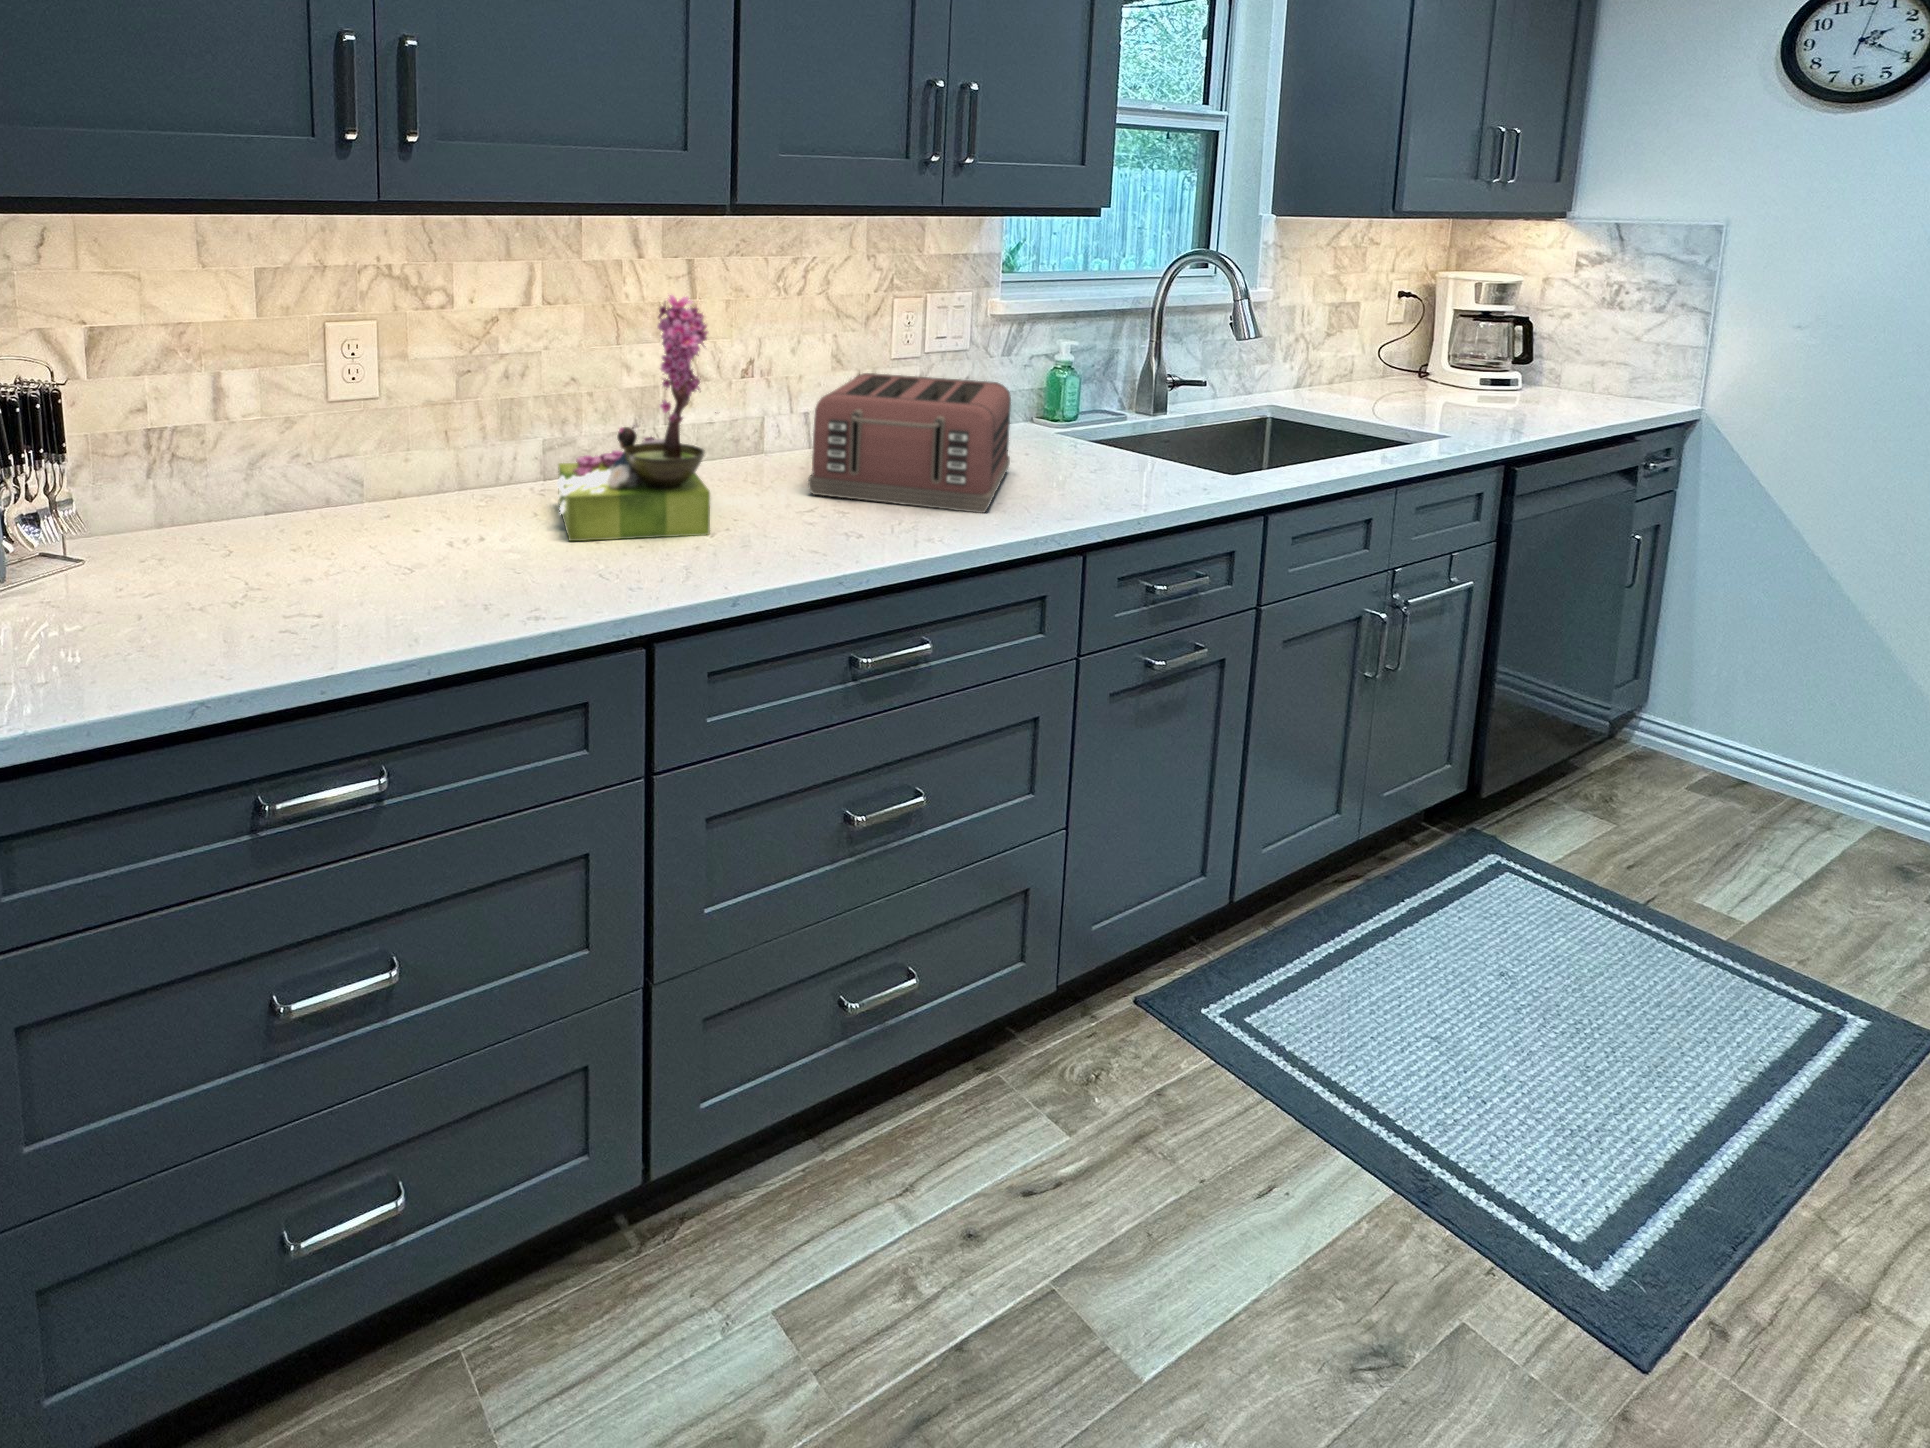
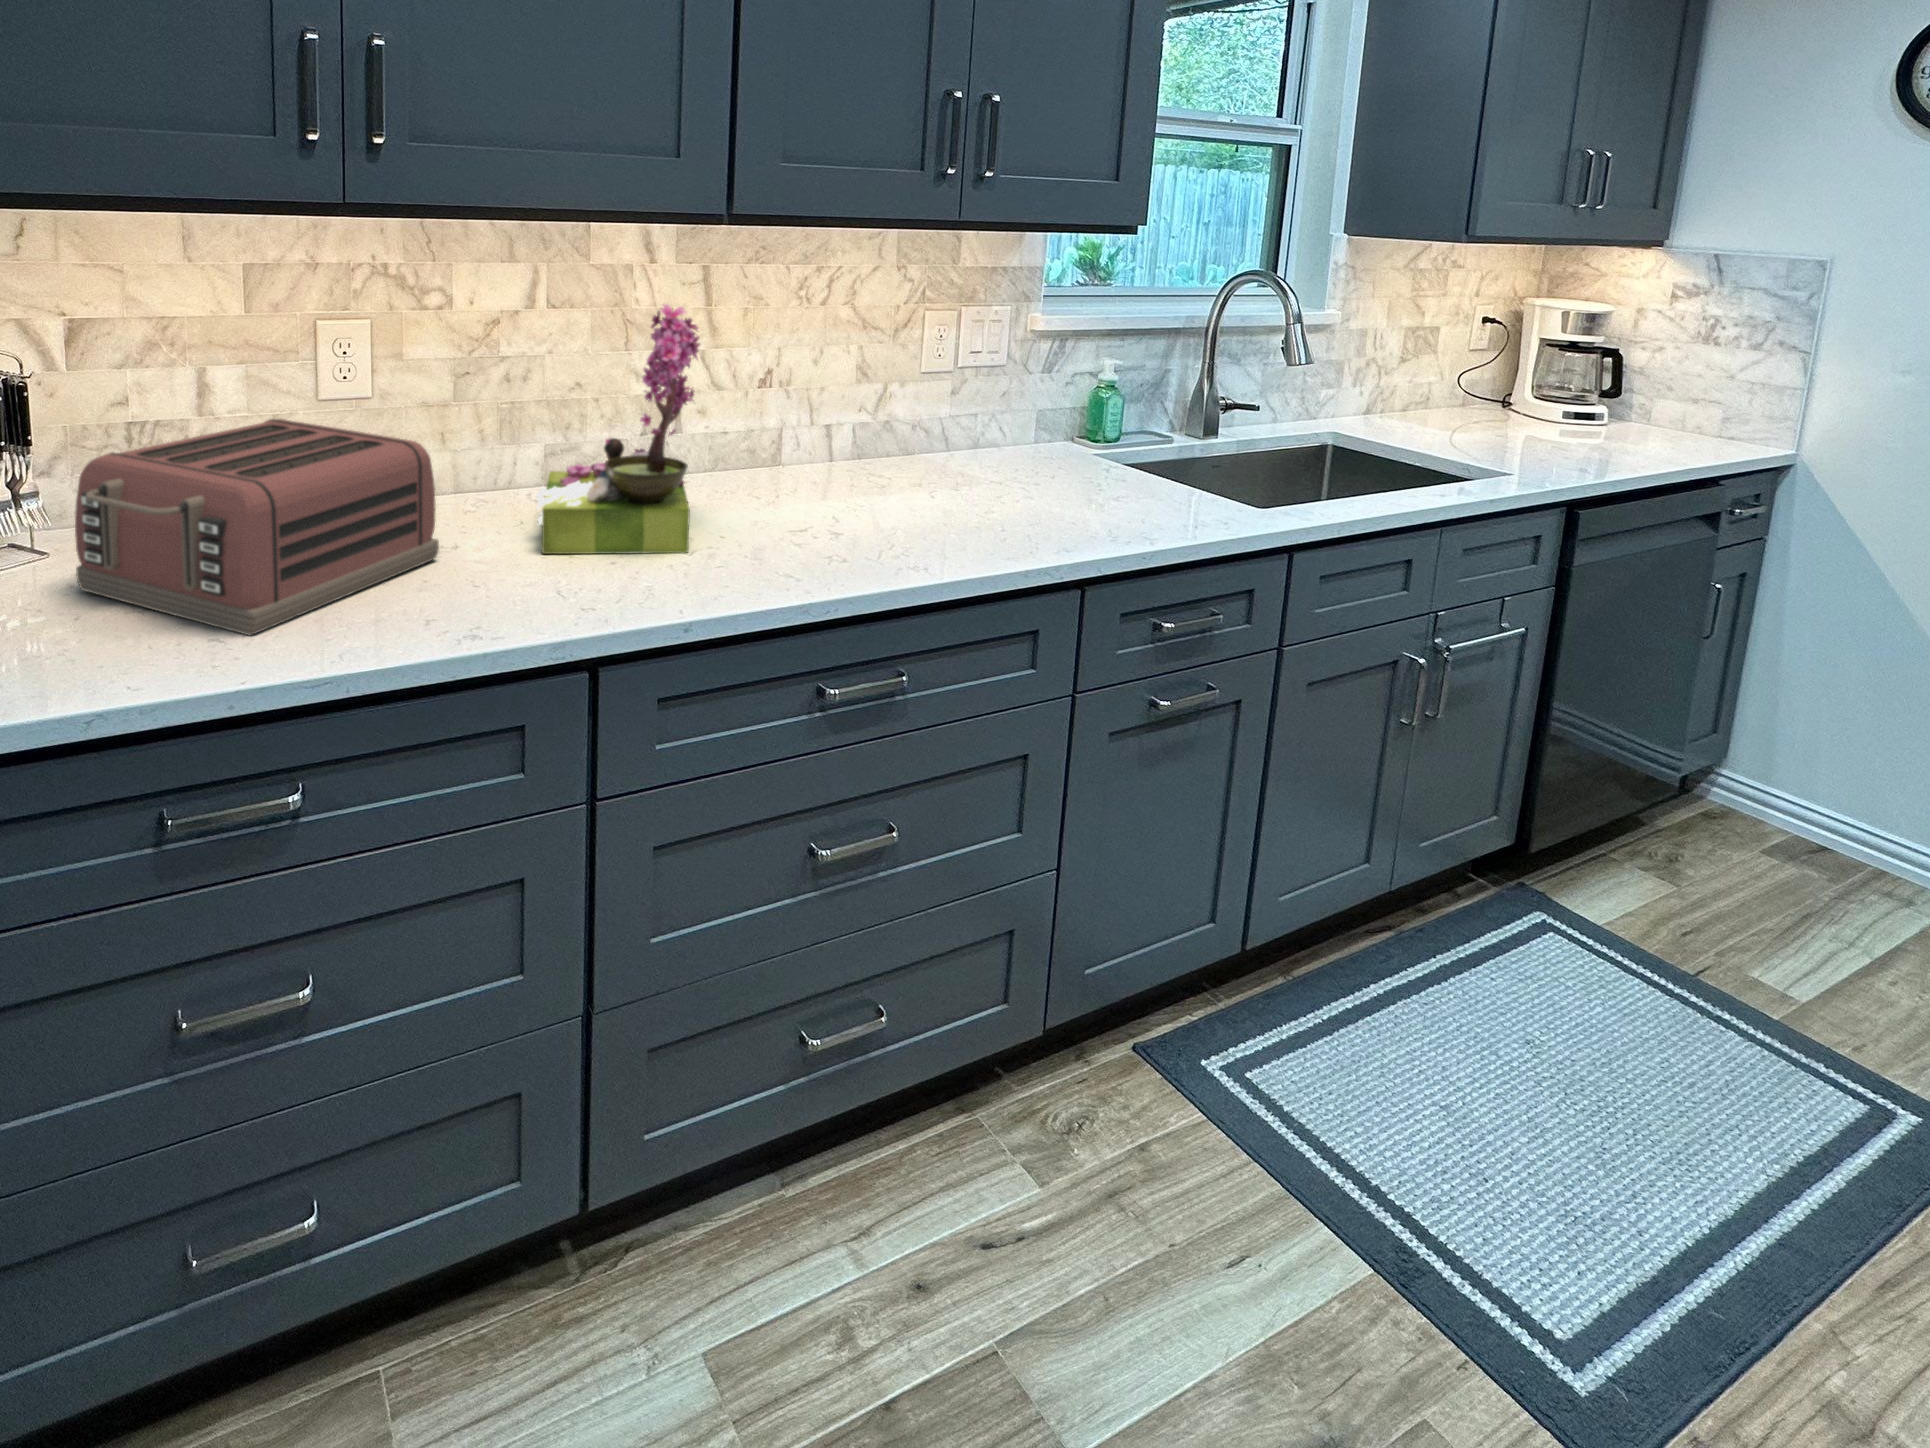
toaster: present [808,373,1011,513] -> present [75,419,439,635]

